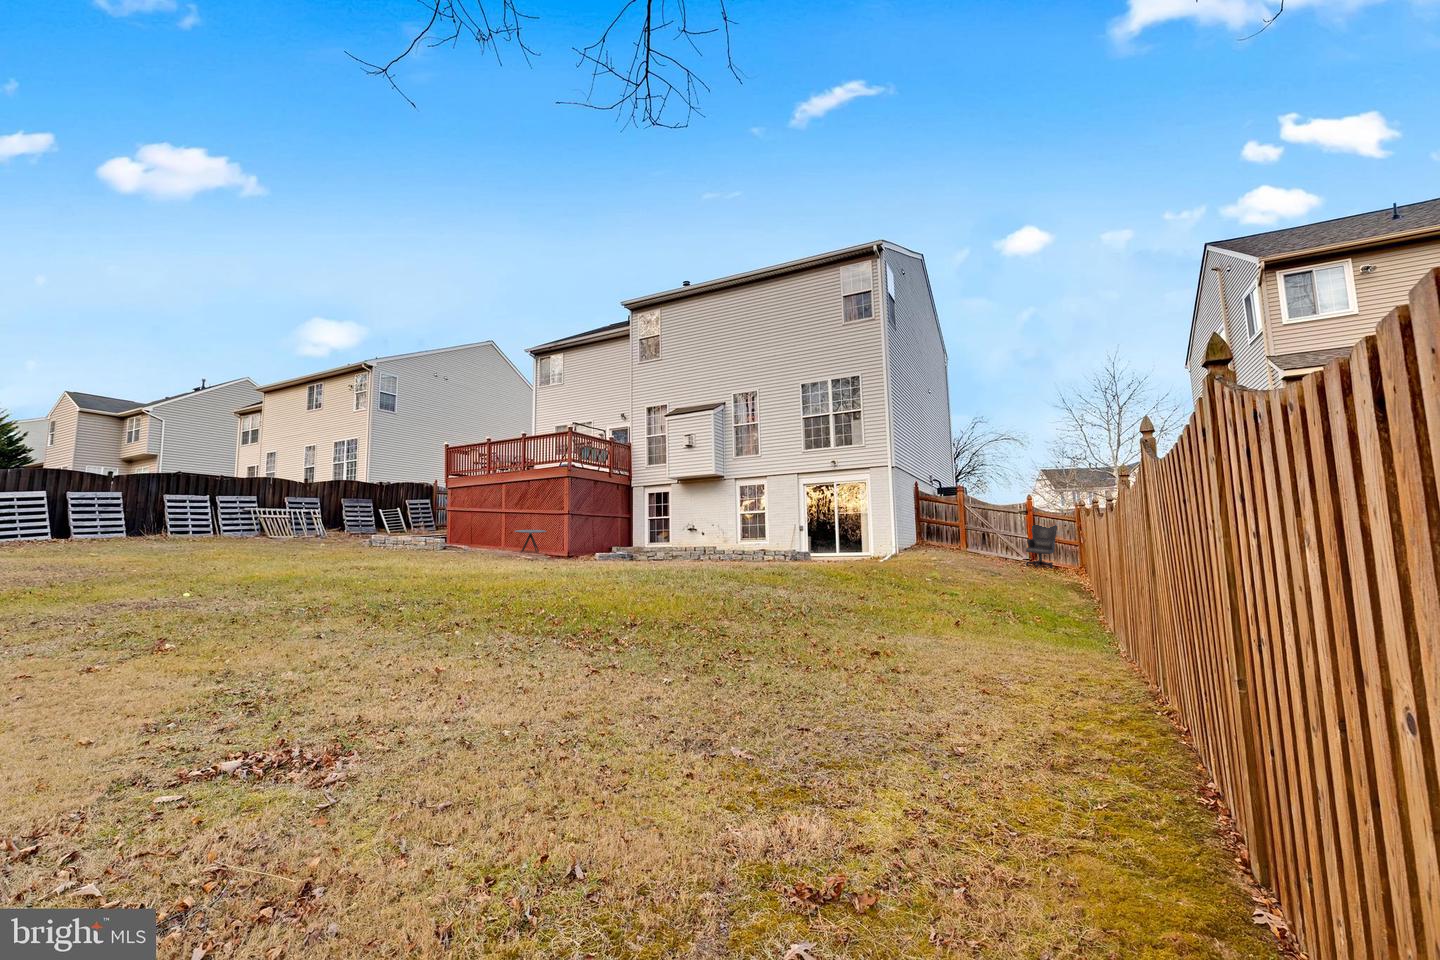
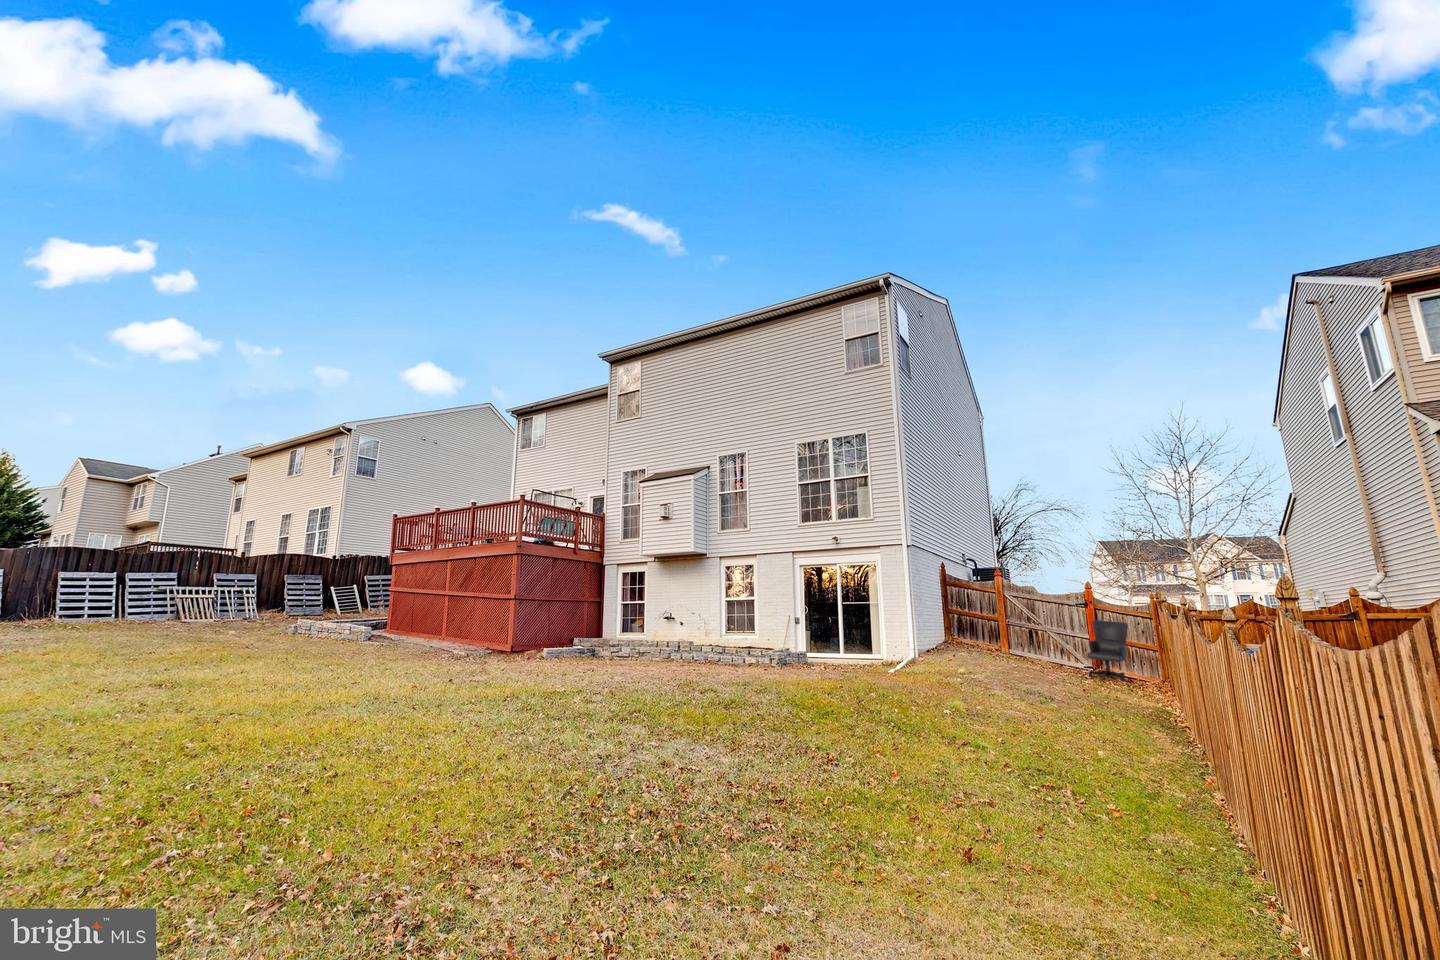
round table: present [515,530,547,552] -> none [448,618,489,648]

